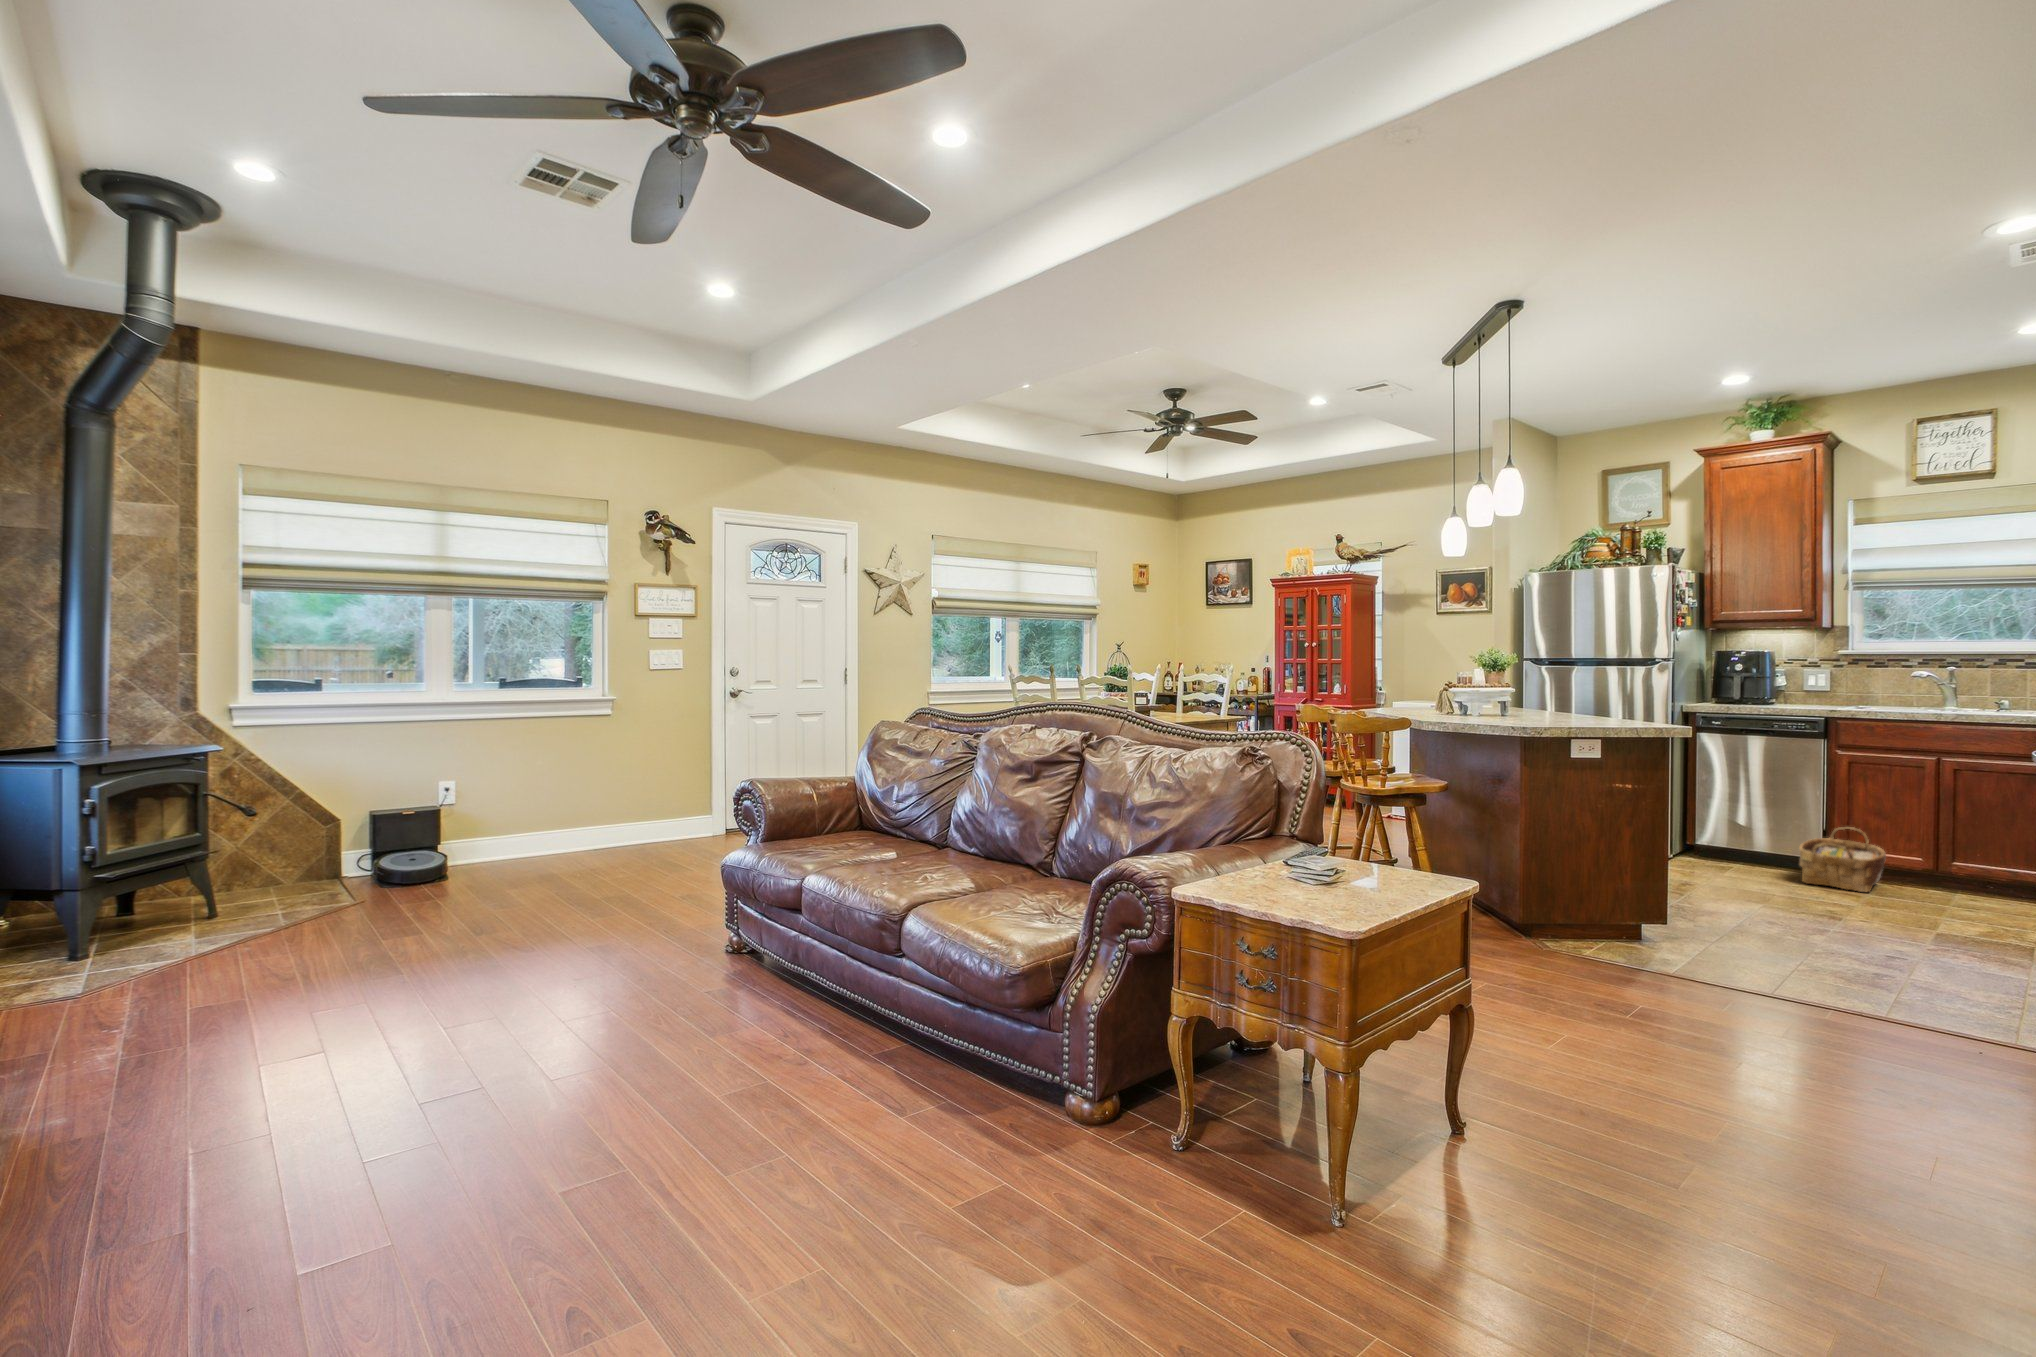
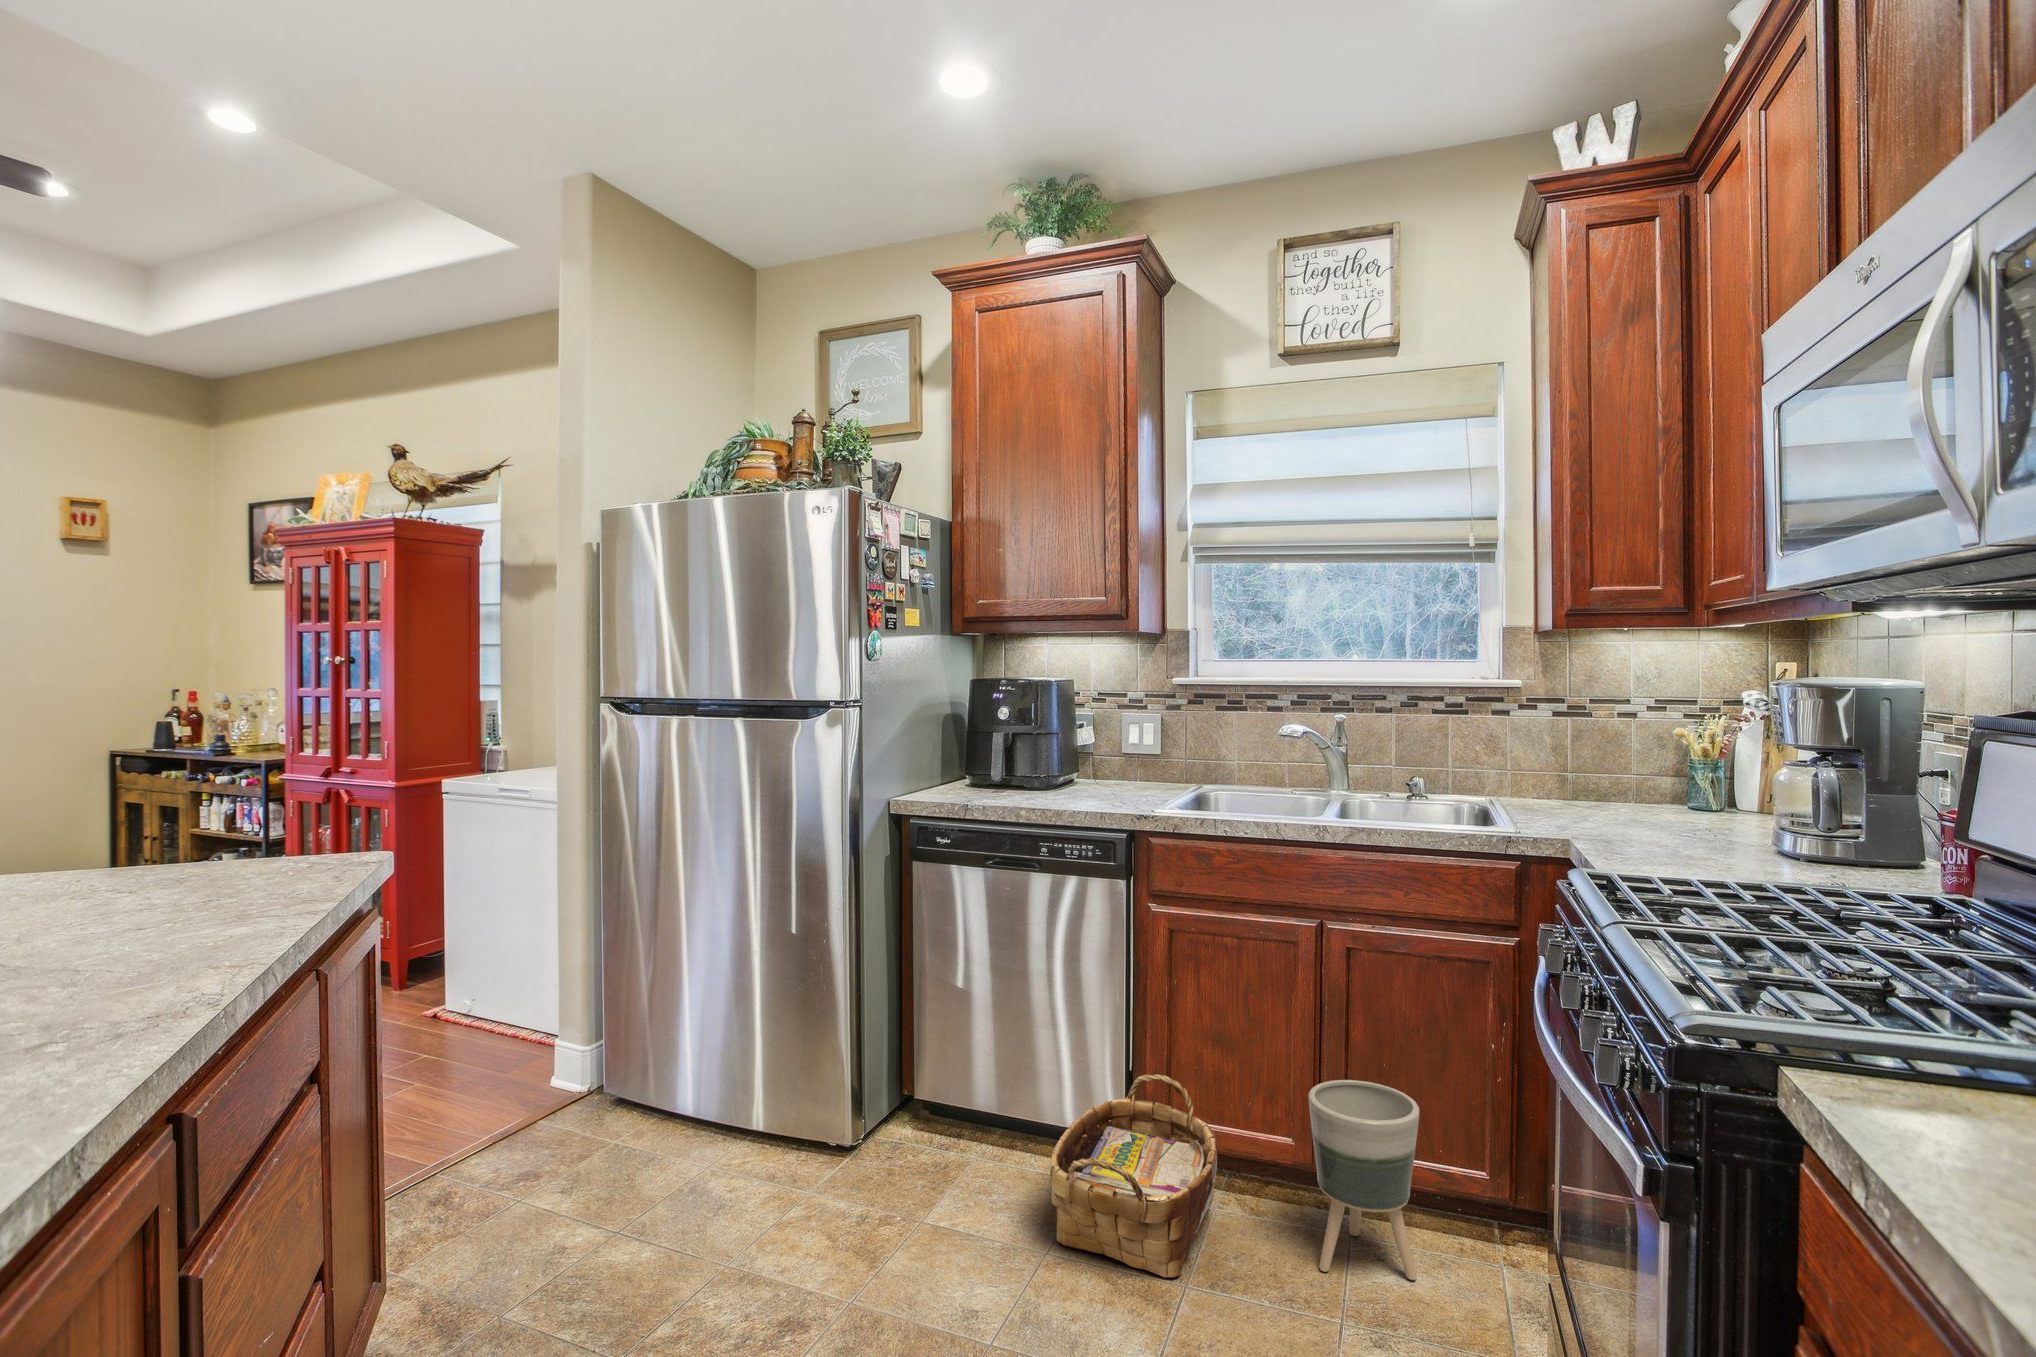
planter: none [1937,827,1999,903] -> present [1309,1080,1419,1280]

